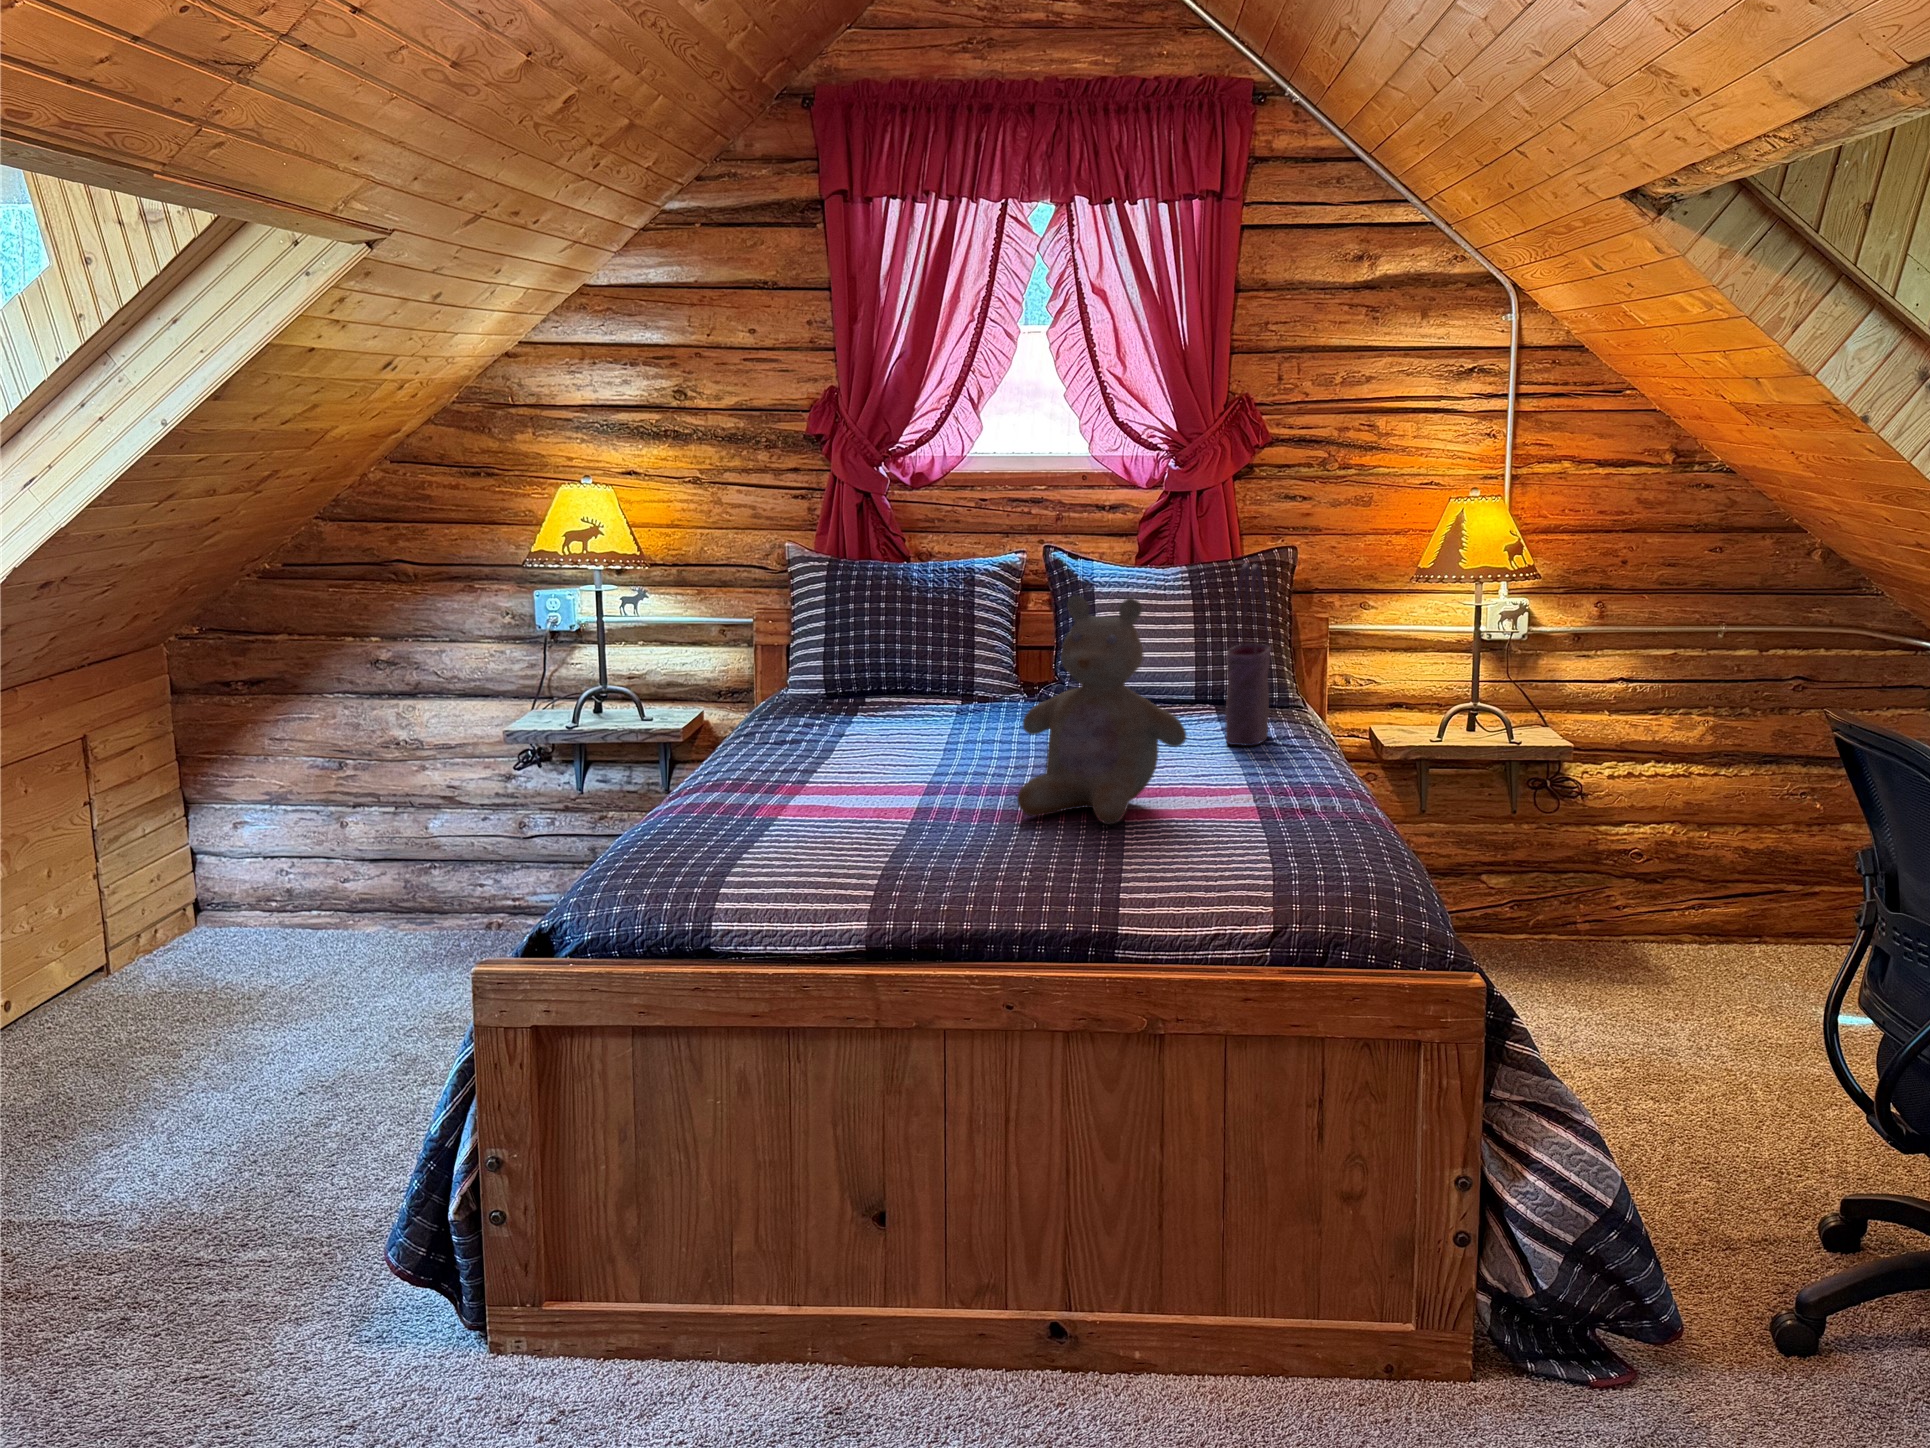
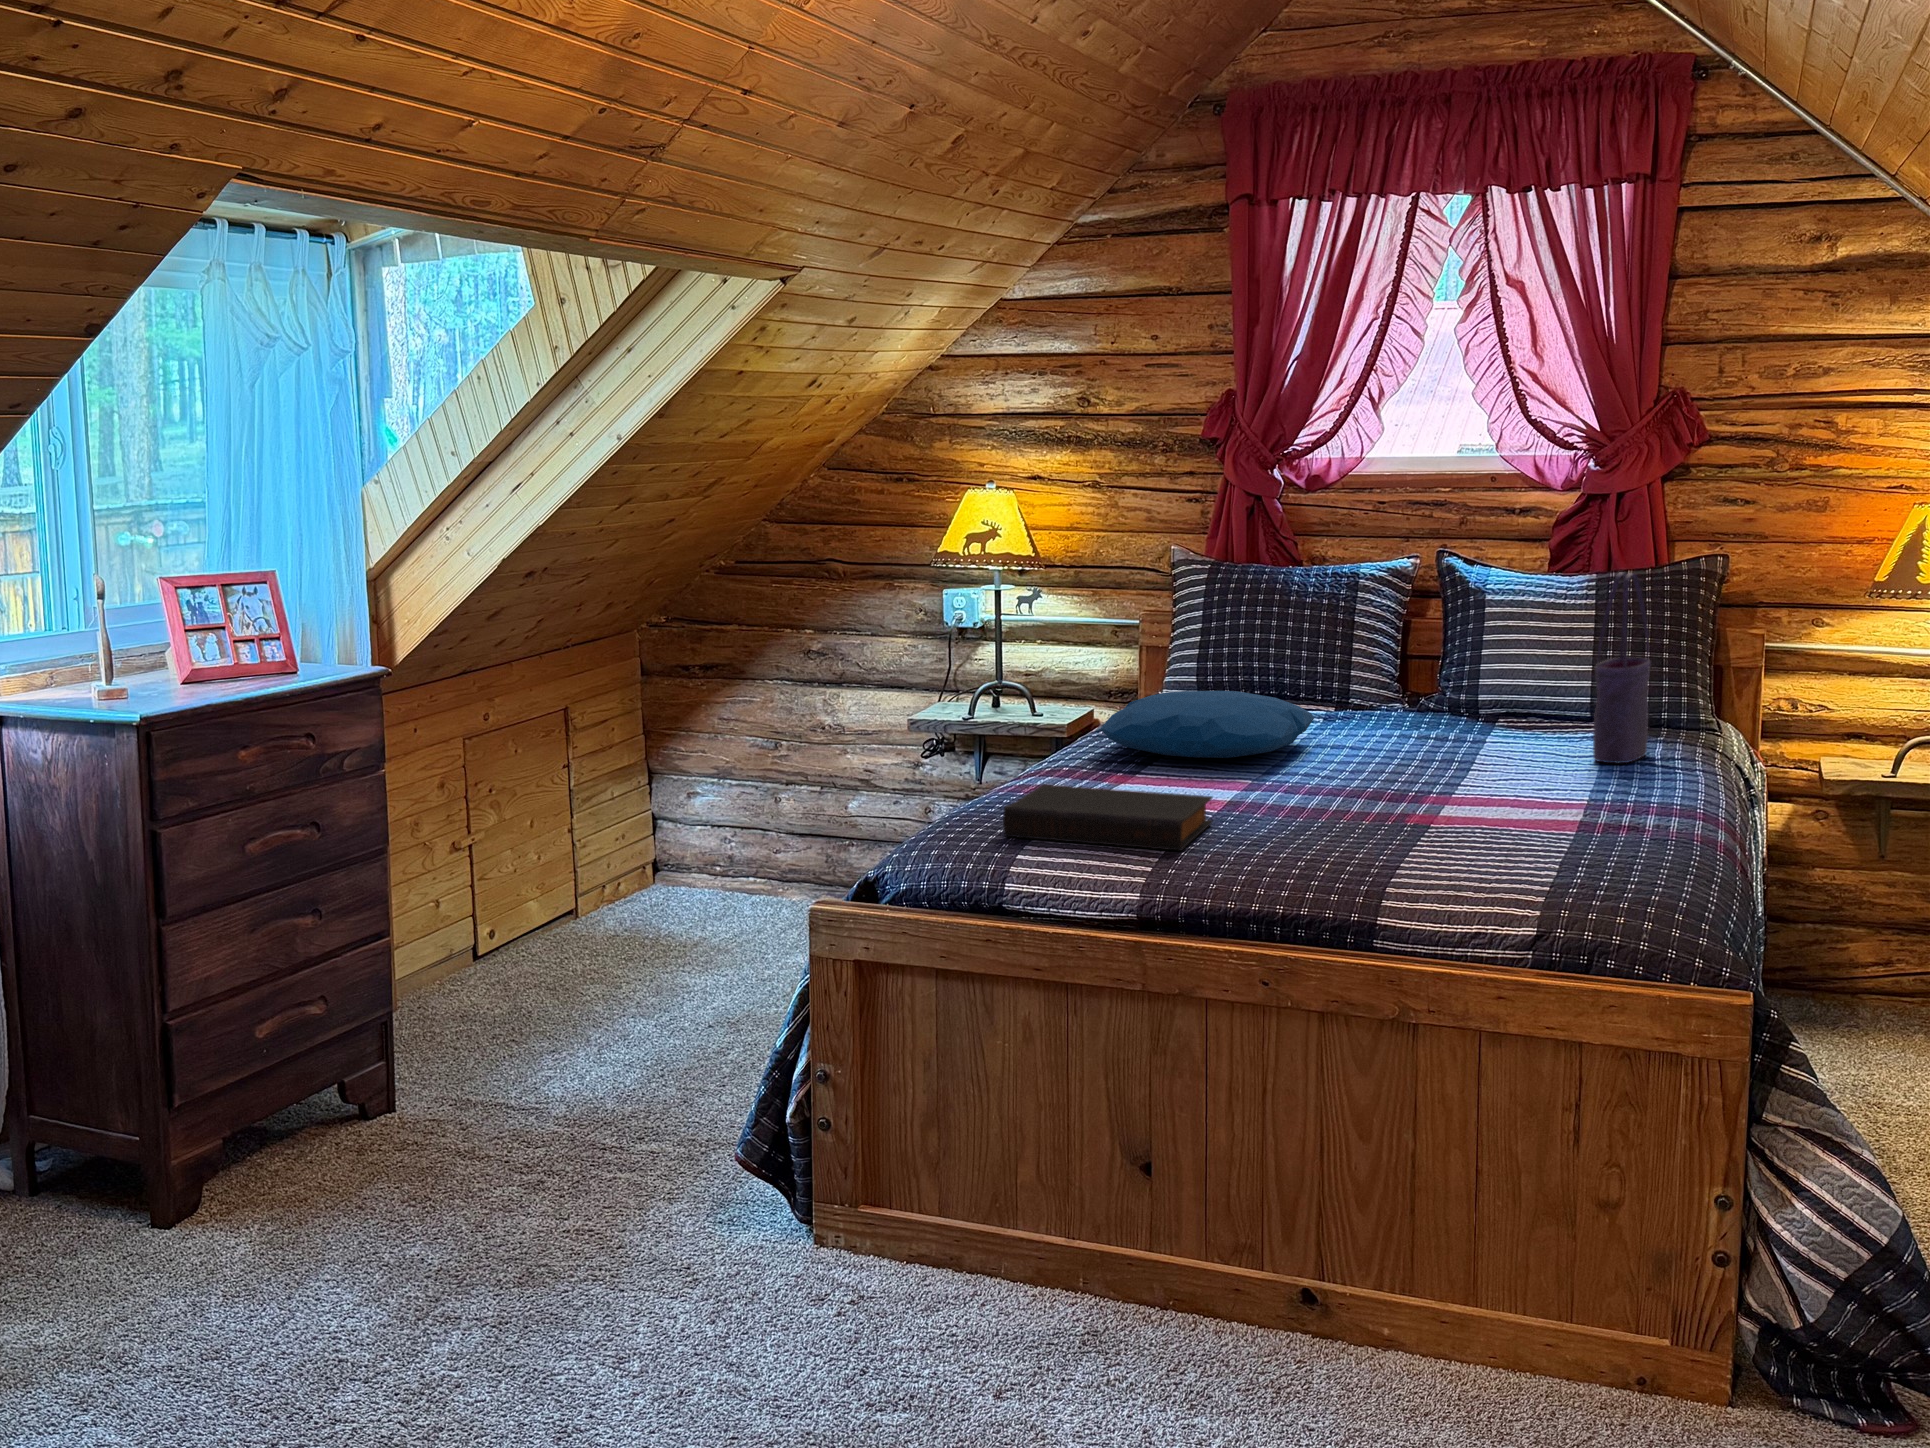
stuffed bear: present [1017,596,1186,824] -> none [1327,601,1505,827]
pillow: none [752,690,960,761] -> present [1101,691,1314,758]
book: none [691,803,908,869] -> present [1003,785,1212,851]

